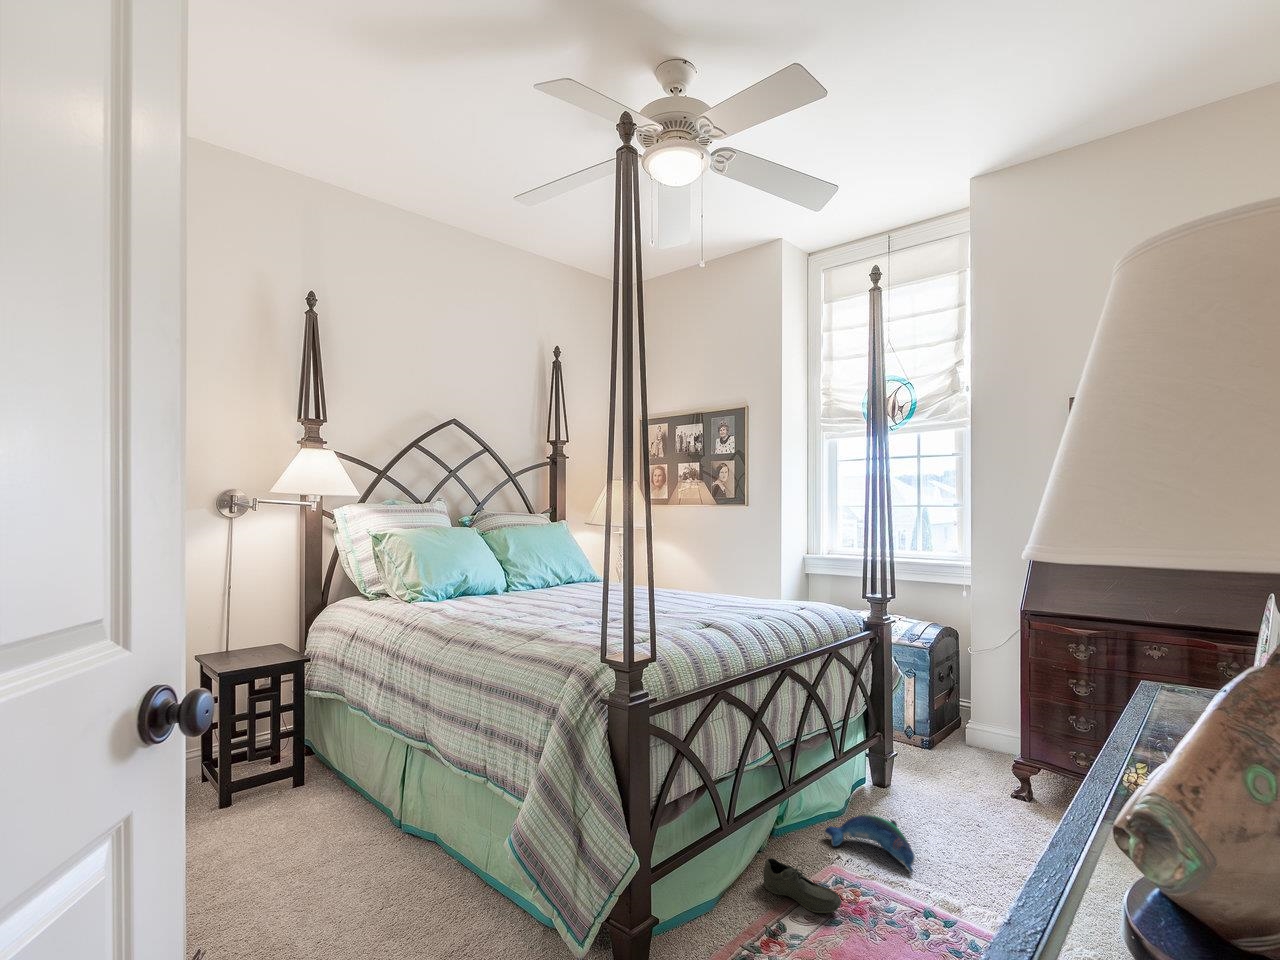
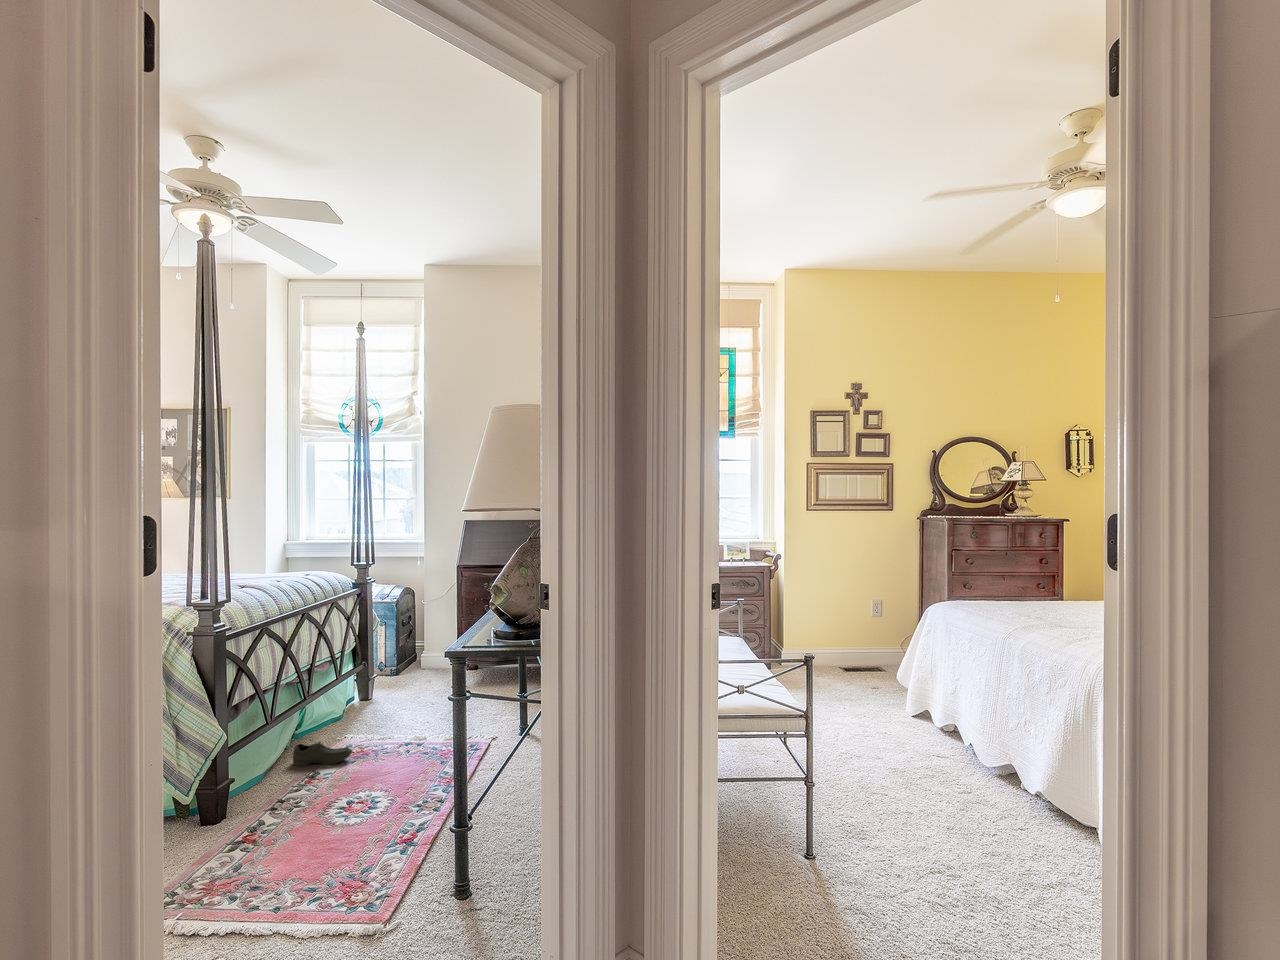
plush toy: present [825,815,915,873] -> none [331,707,394,735]

